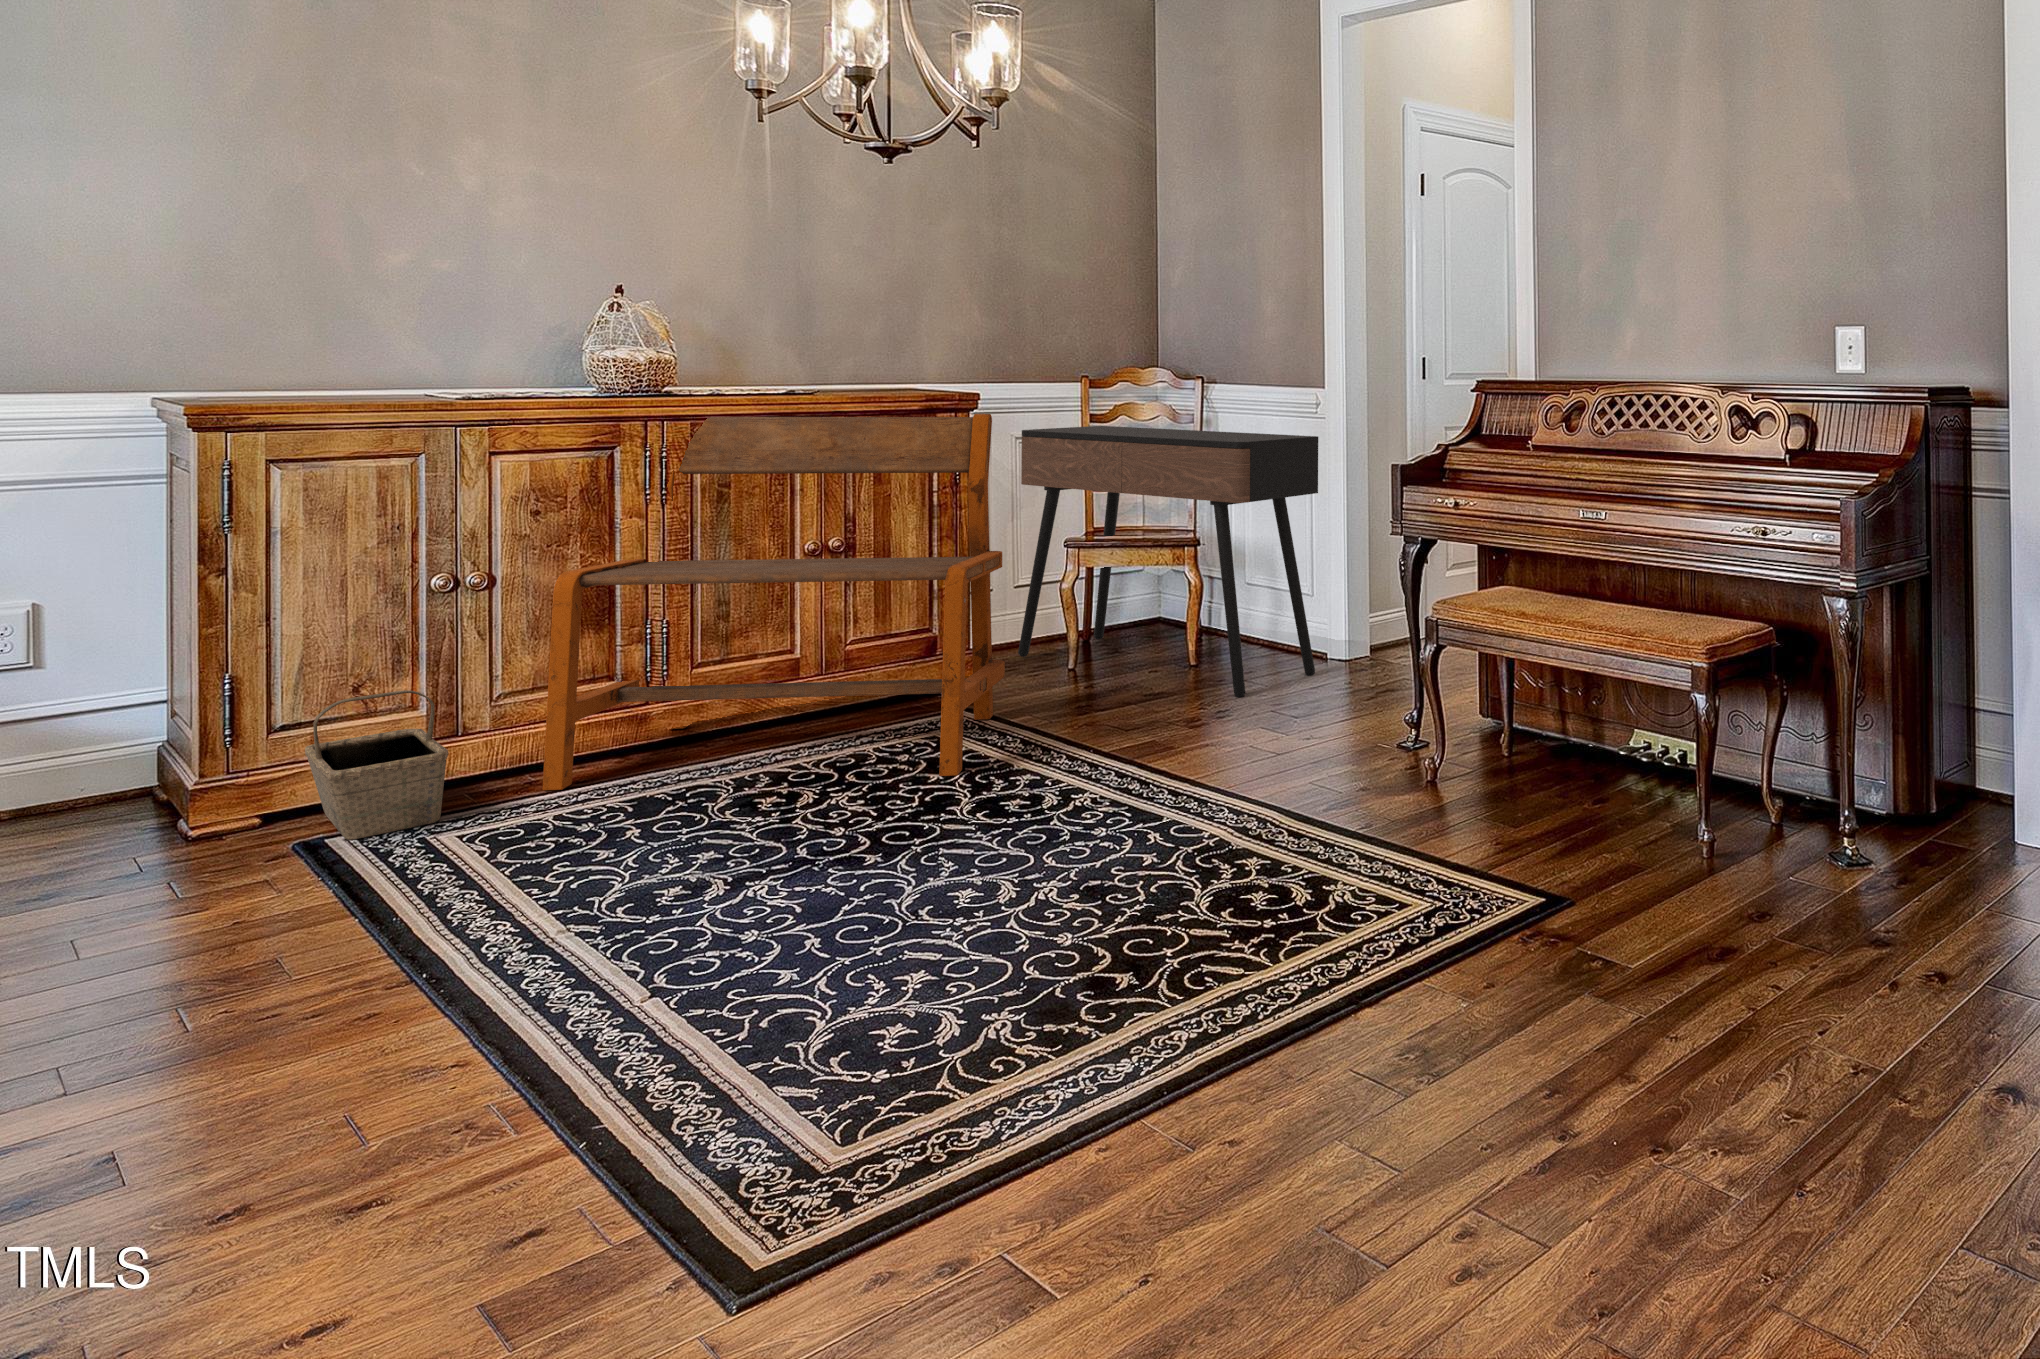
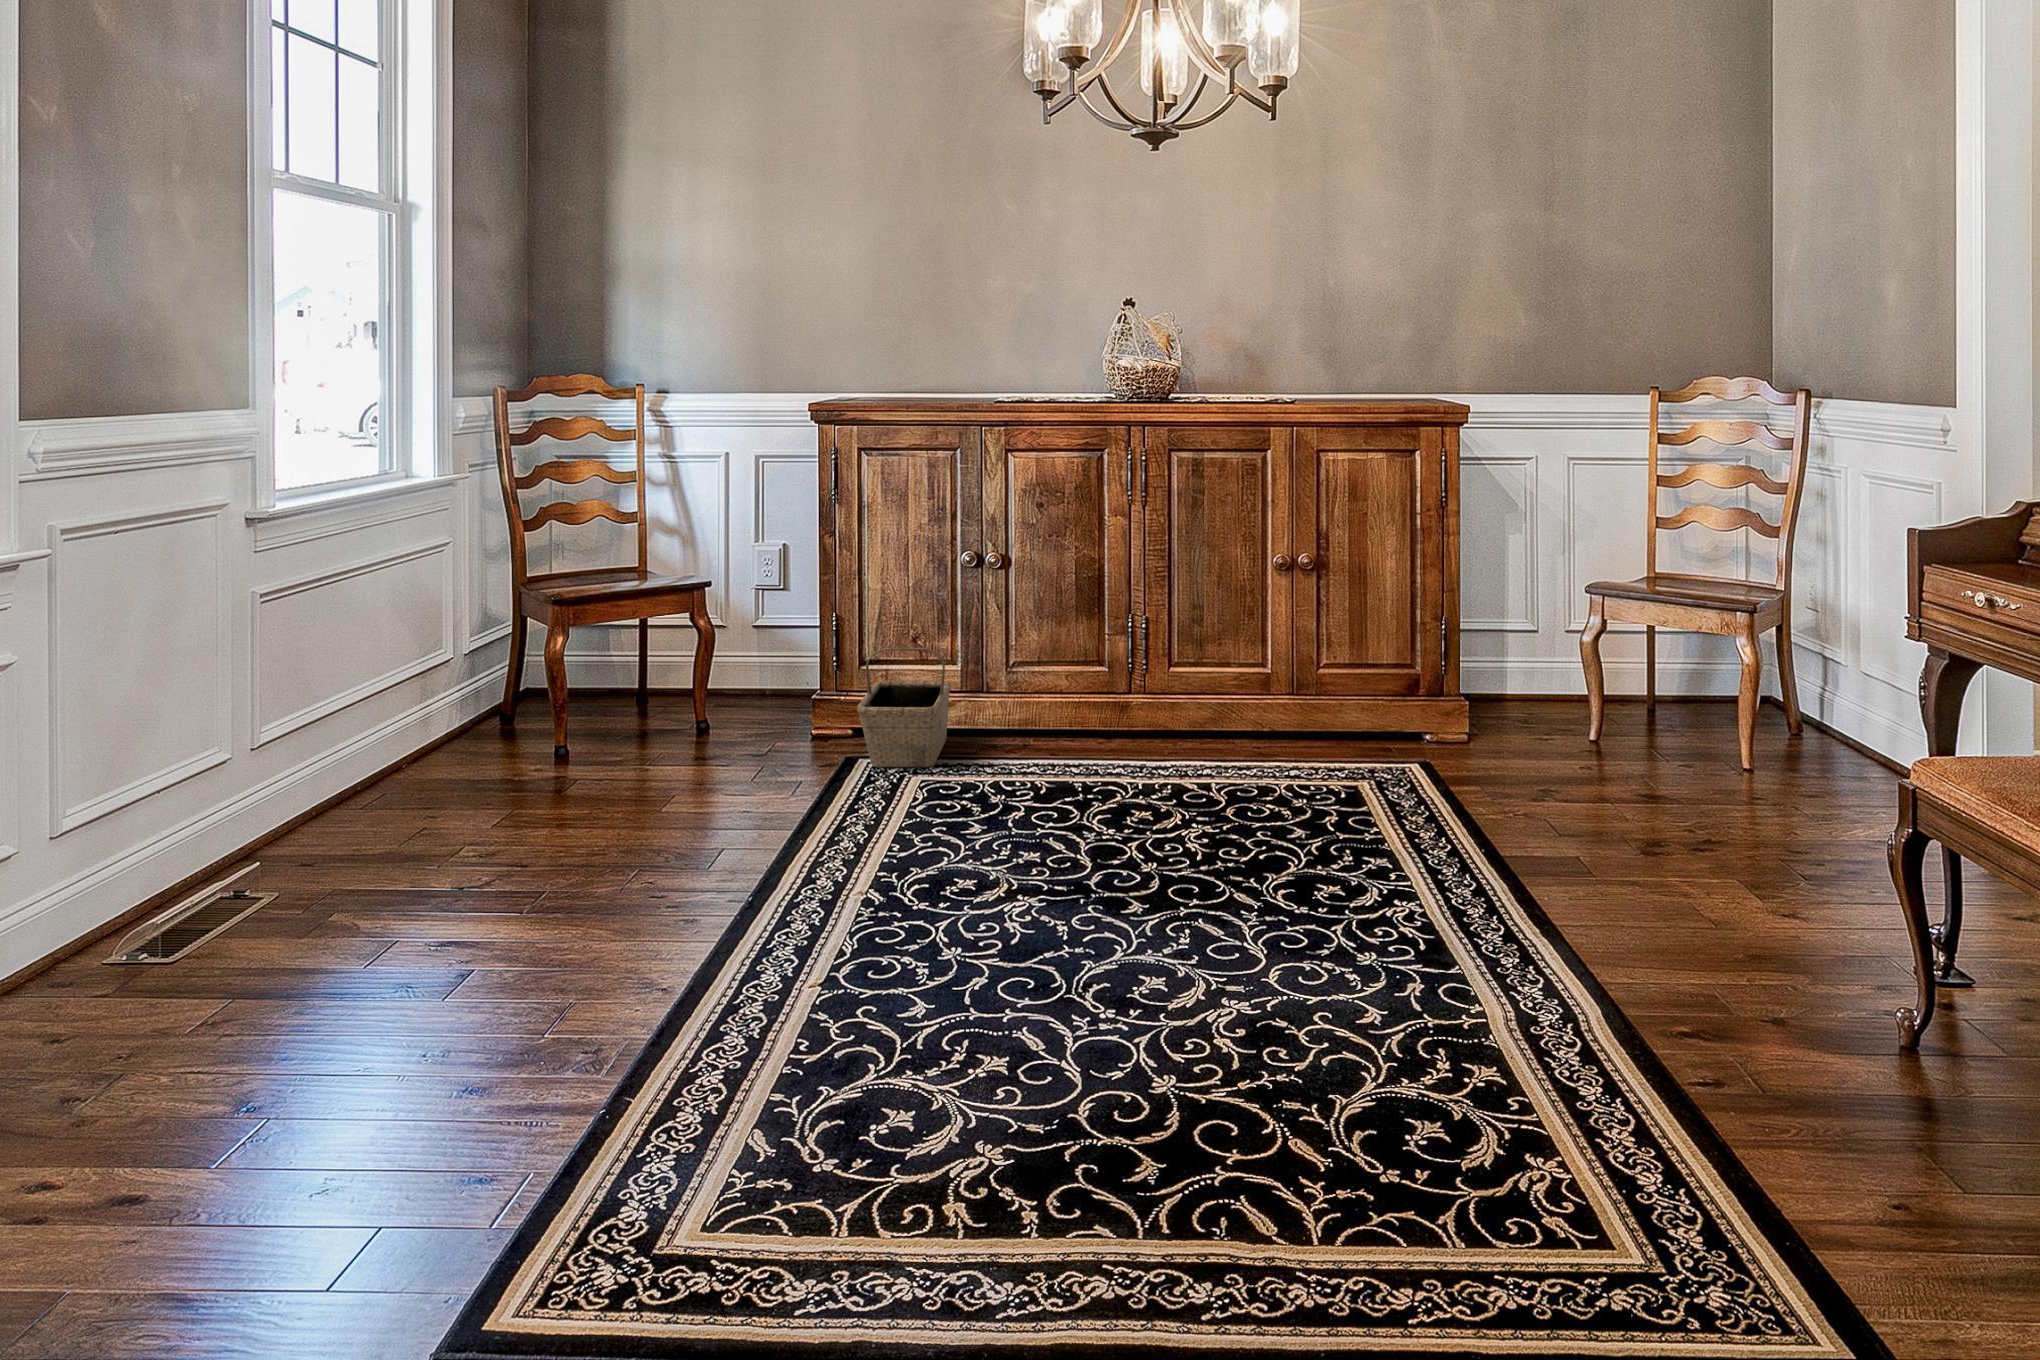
bench: present [543,414,1005,790] -> none [1017,415,1441,844]
console table: present [1018,426,1318,697] -> none [1543,444,1902,834]

